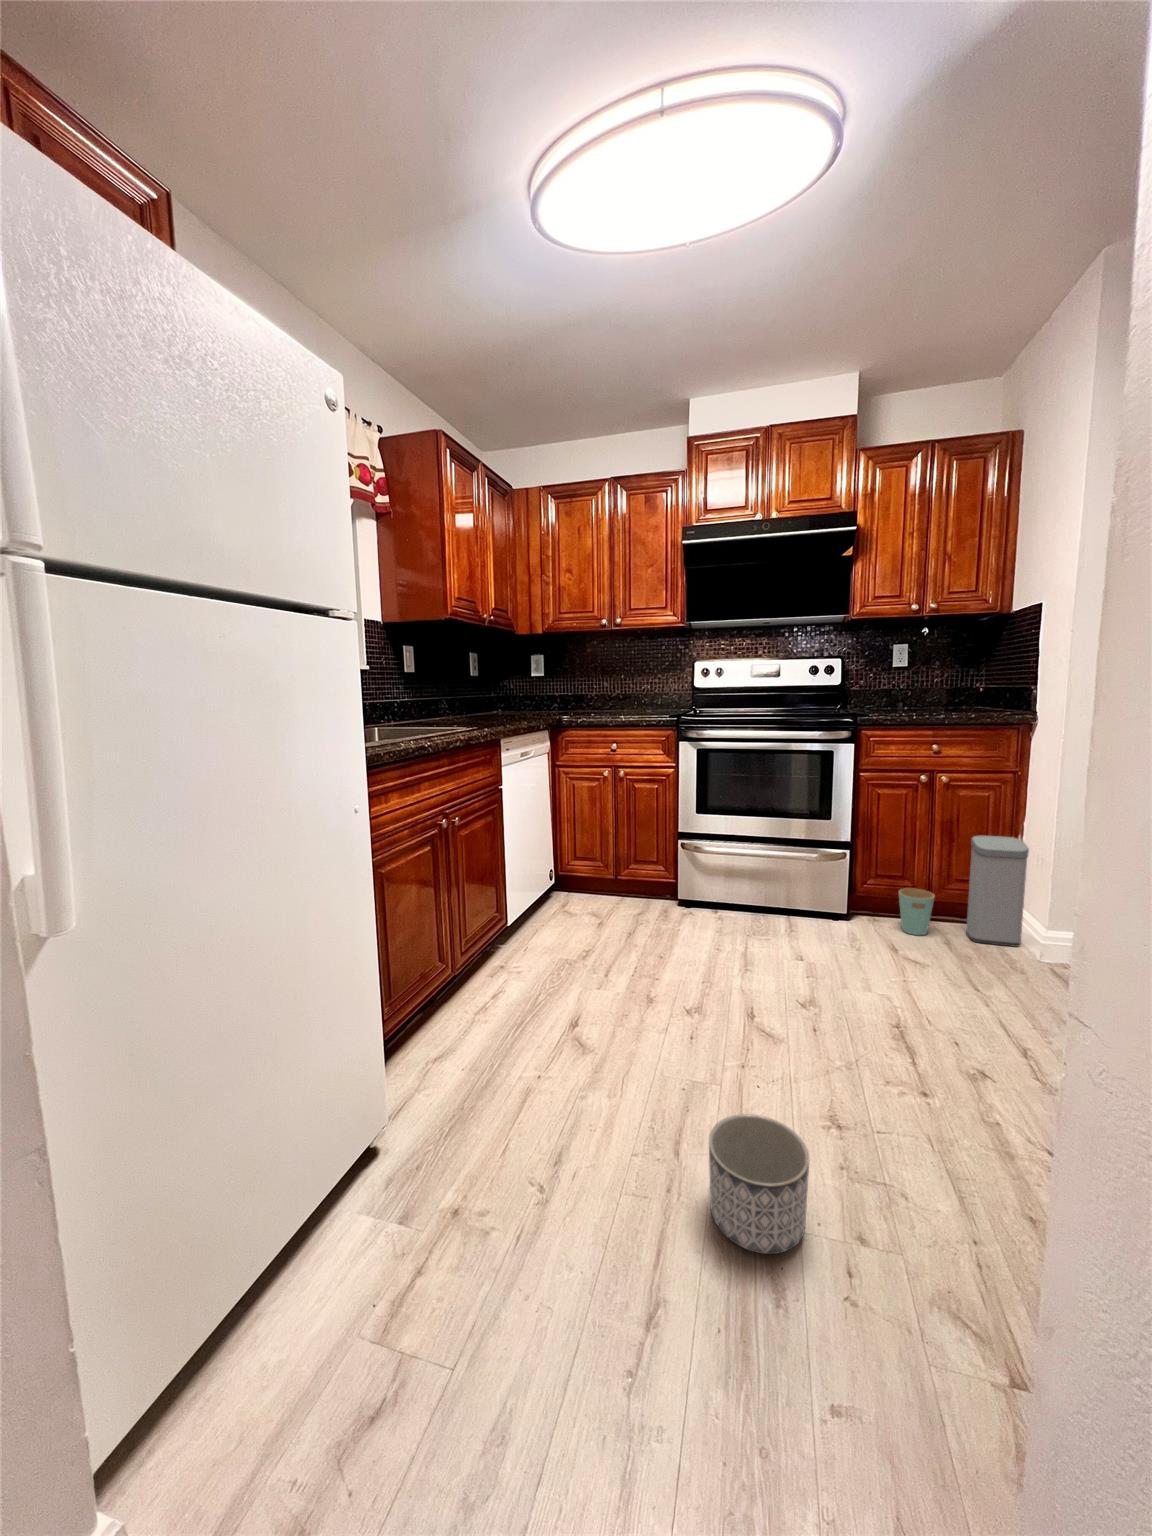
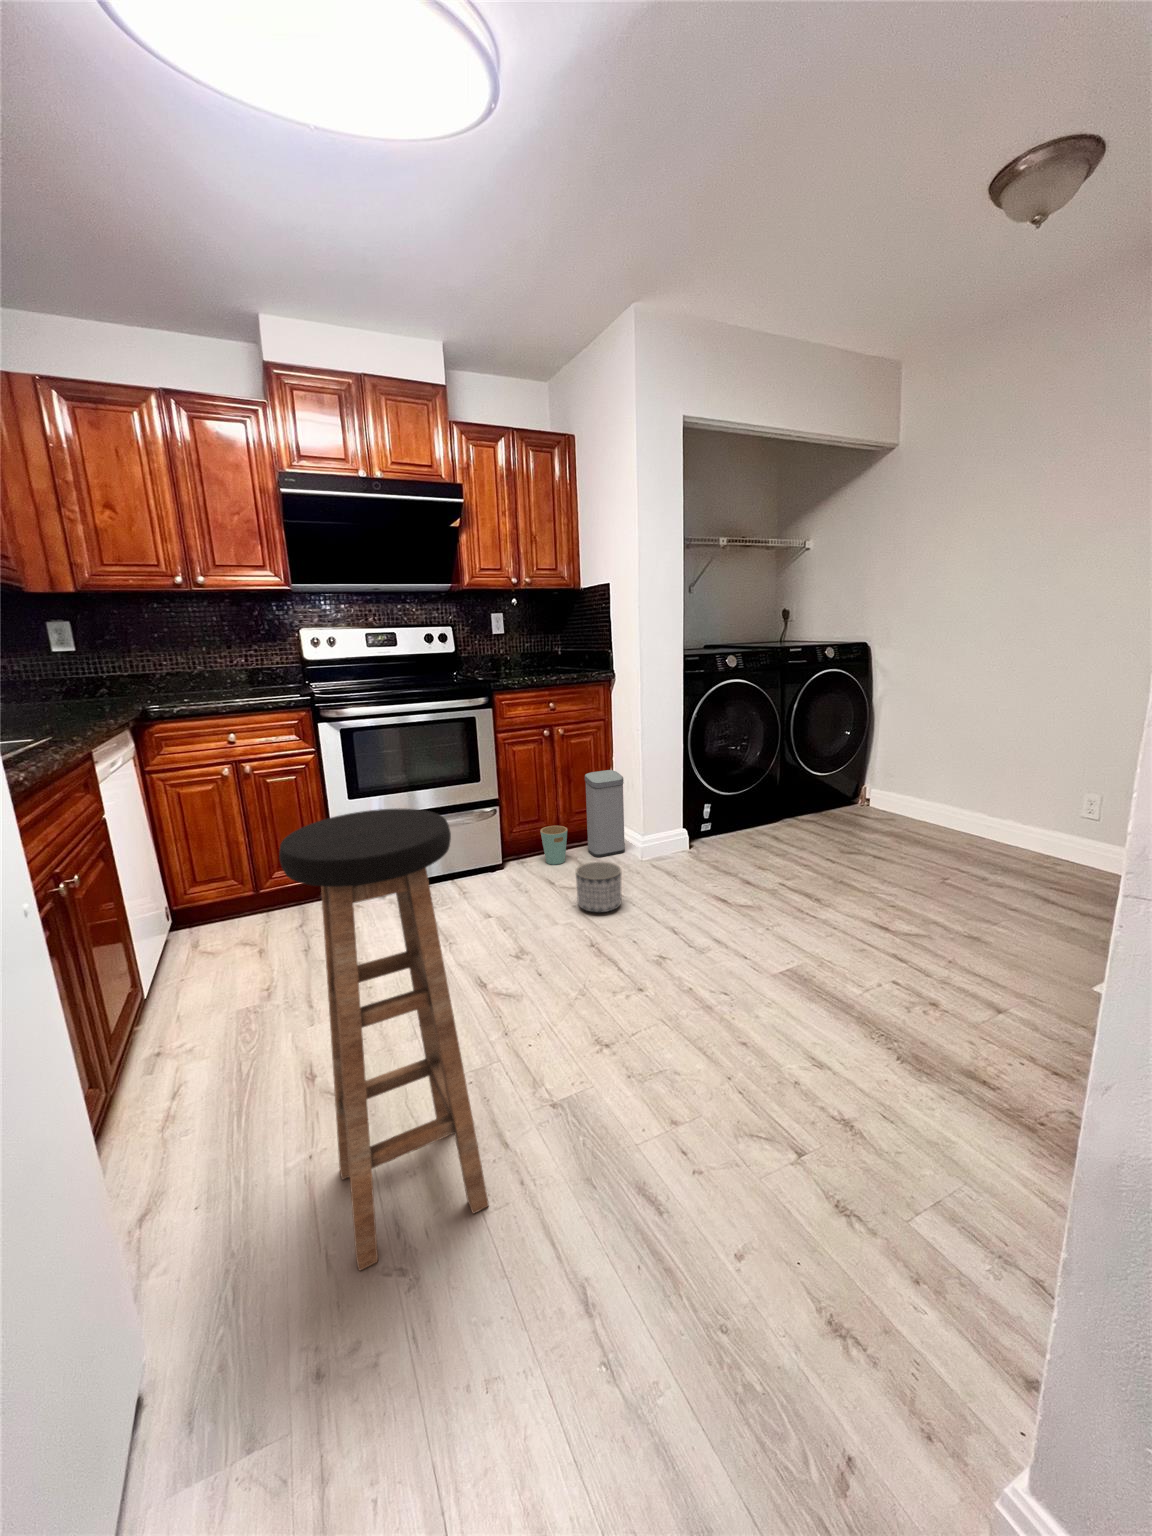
bar stool: none [516,802,648,1187] -> present [279,809,489,1270]
planter: present [709,1114,809,1254] -> present [576,861,621,913]

